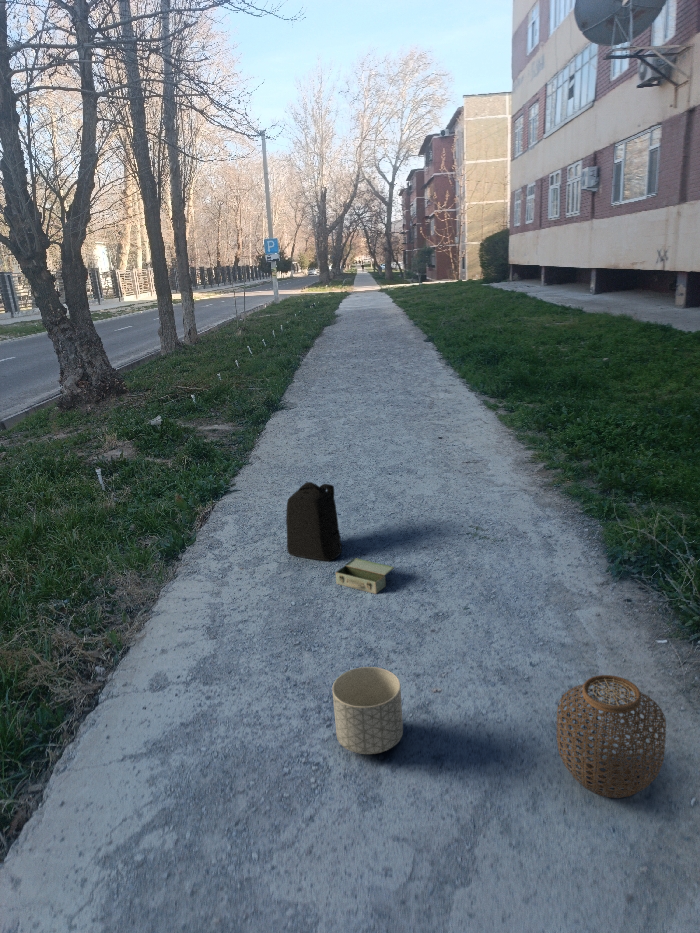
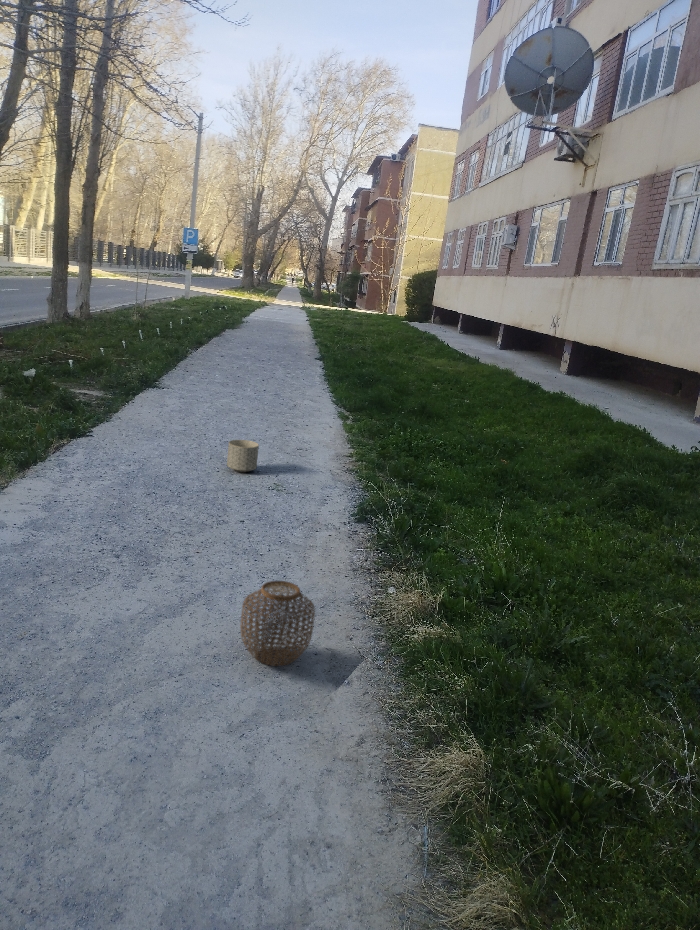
backpack: present [286,482,342,561] -> none [100,440,151,510]
toolbox: present [336,558,394,594] -> none [133,508,184,536]
planter: present [332,667,403,754] -> present [227,440,259,473]

